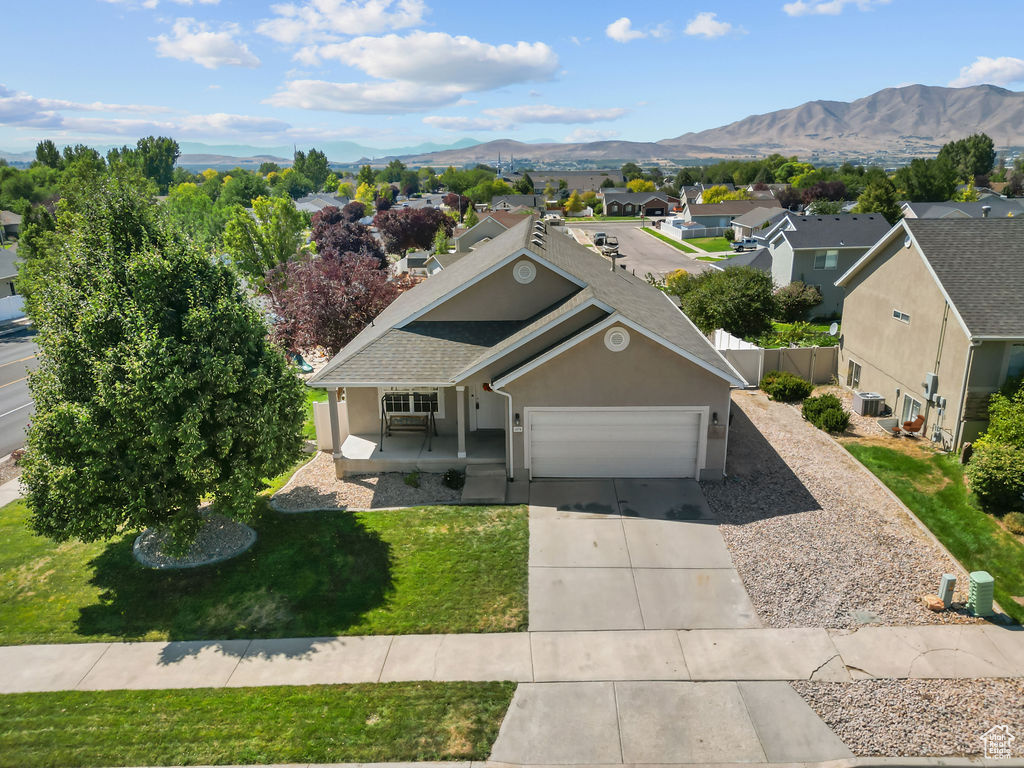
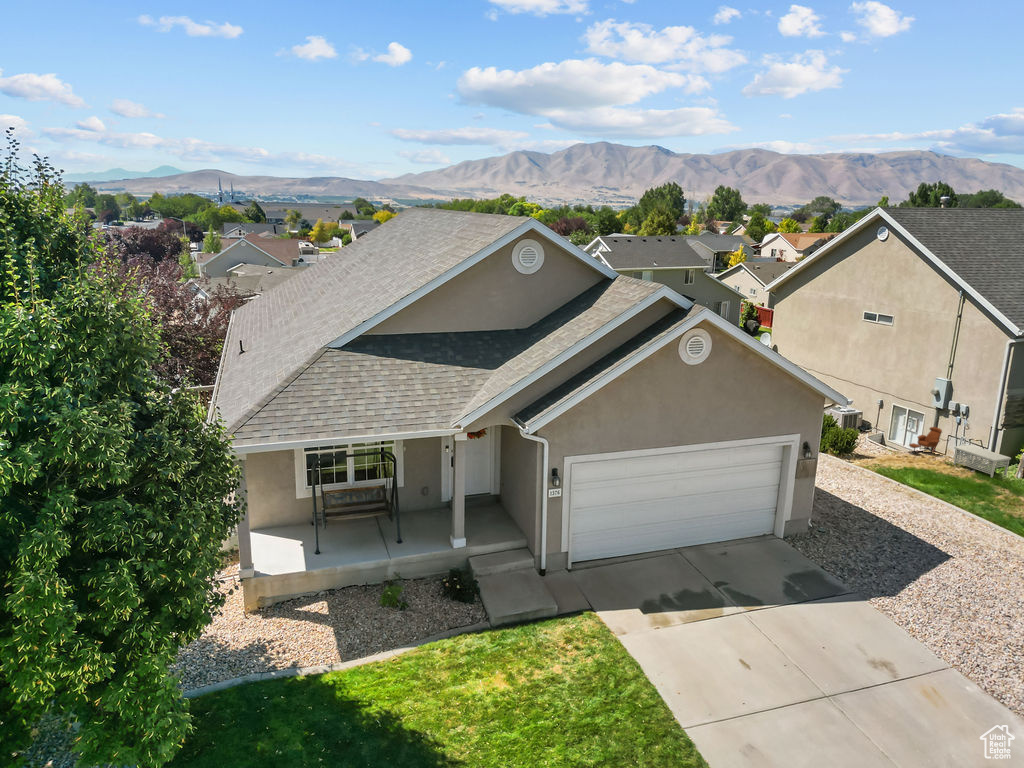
storage bench: none [922,433,966,462] -> present [954,445,1011,478]

